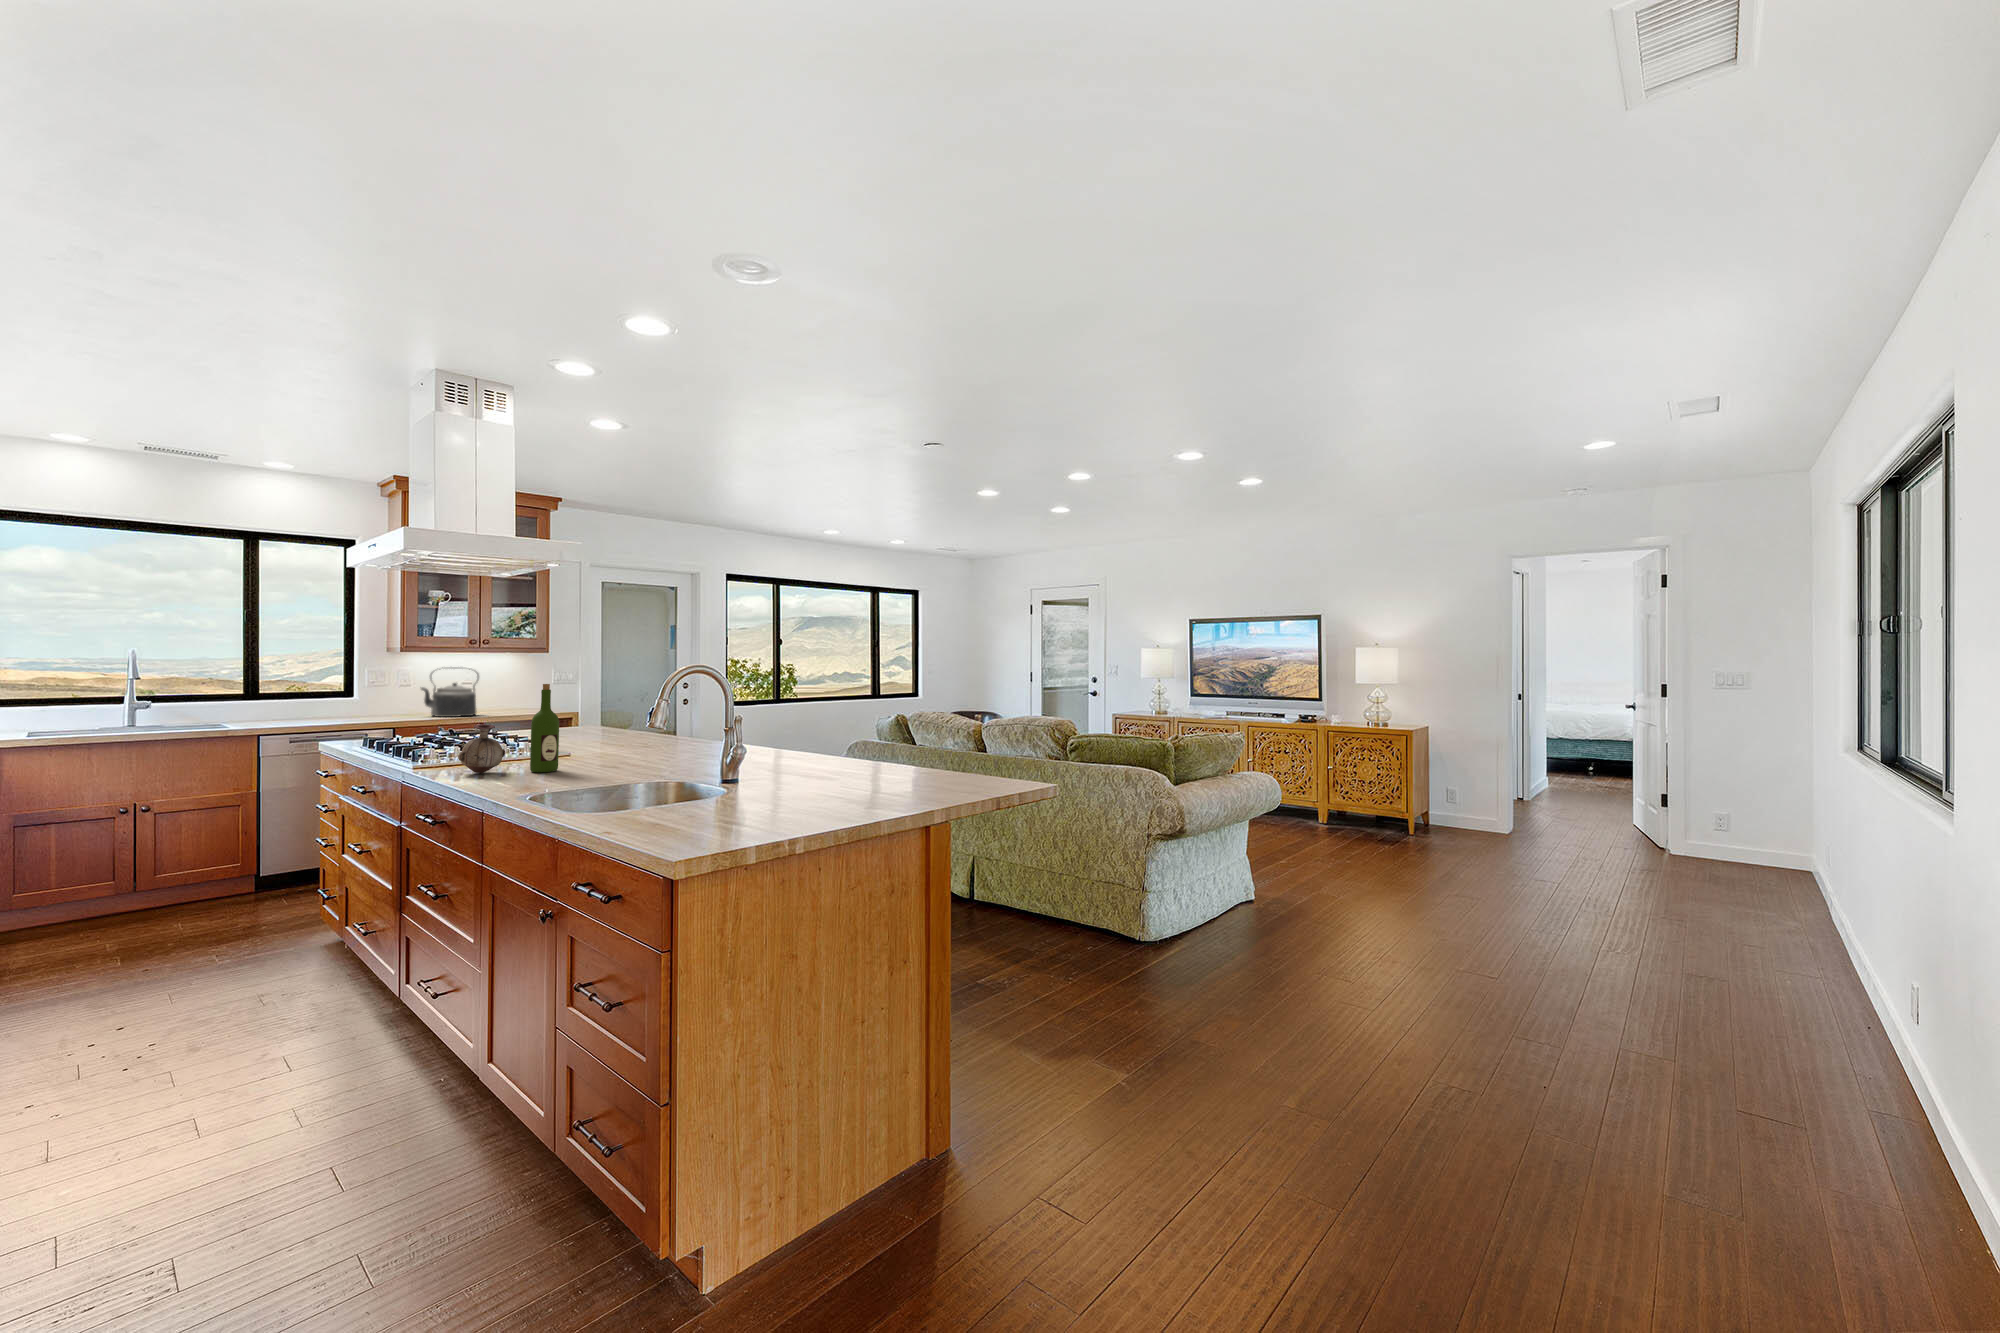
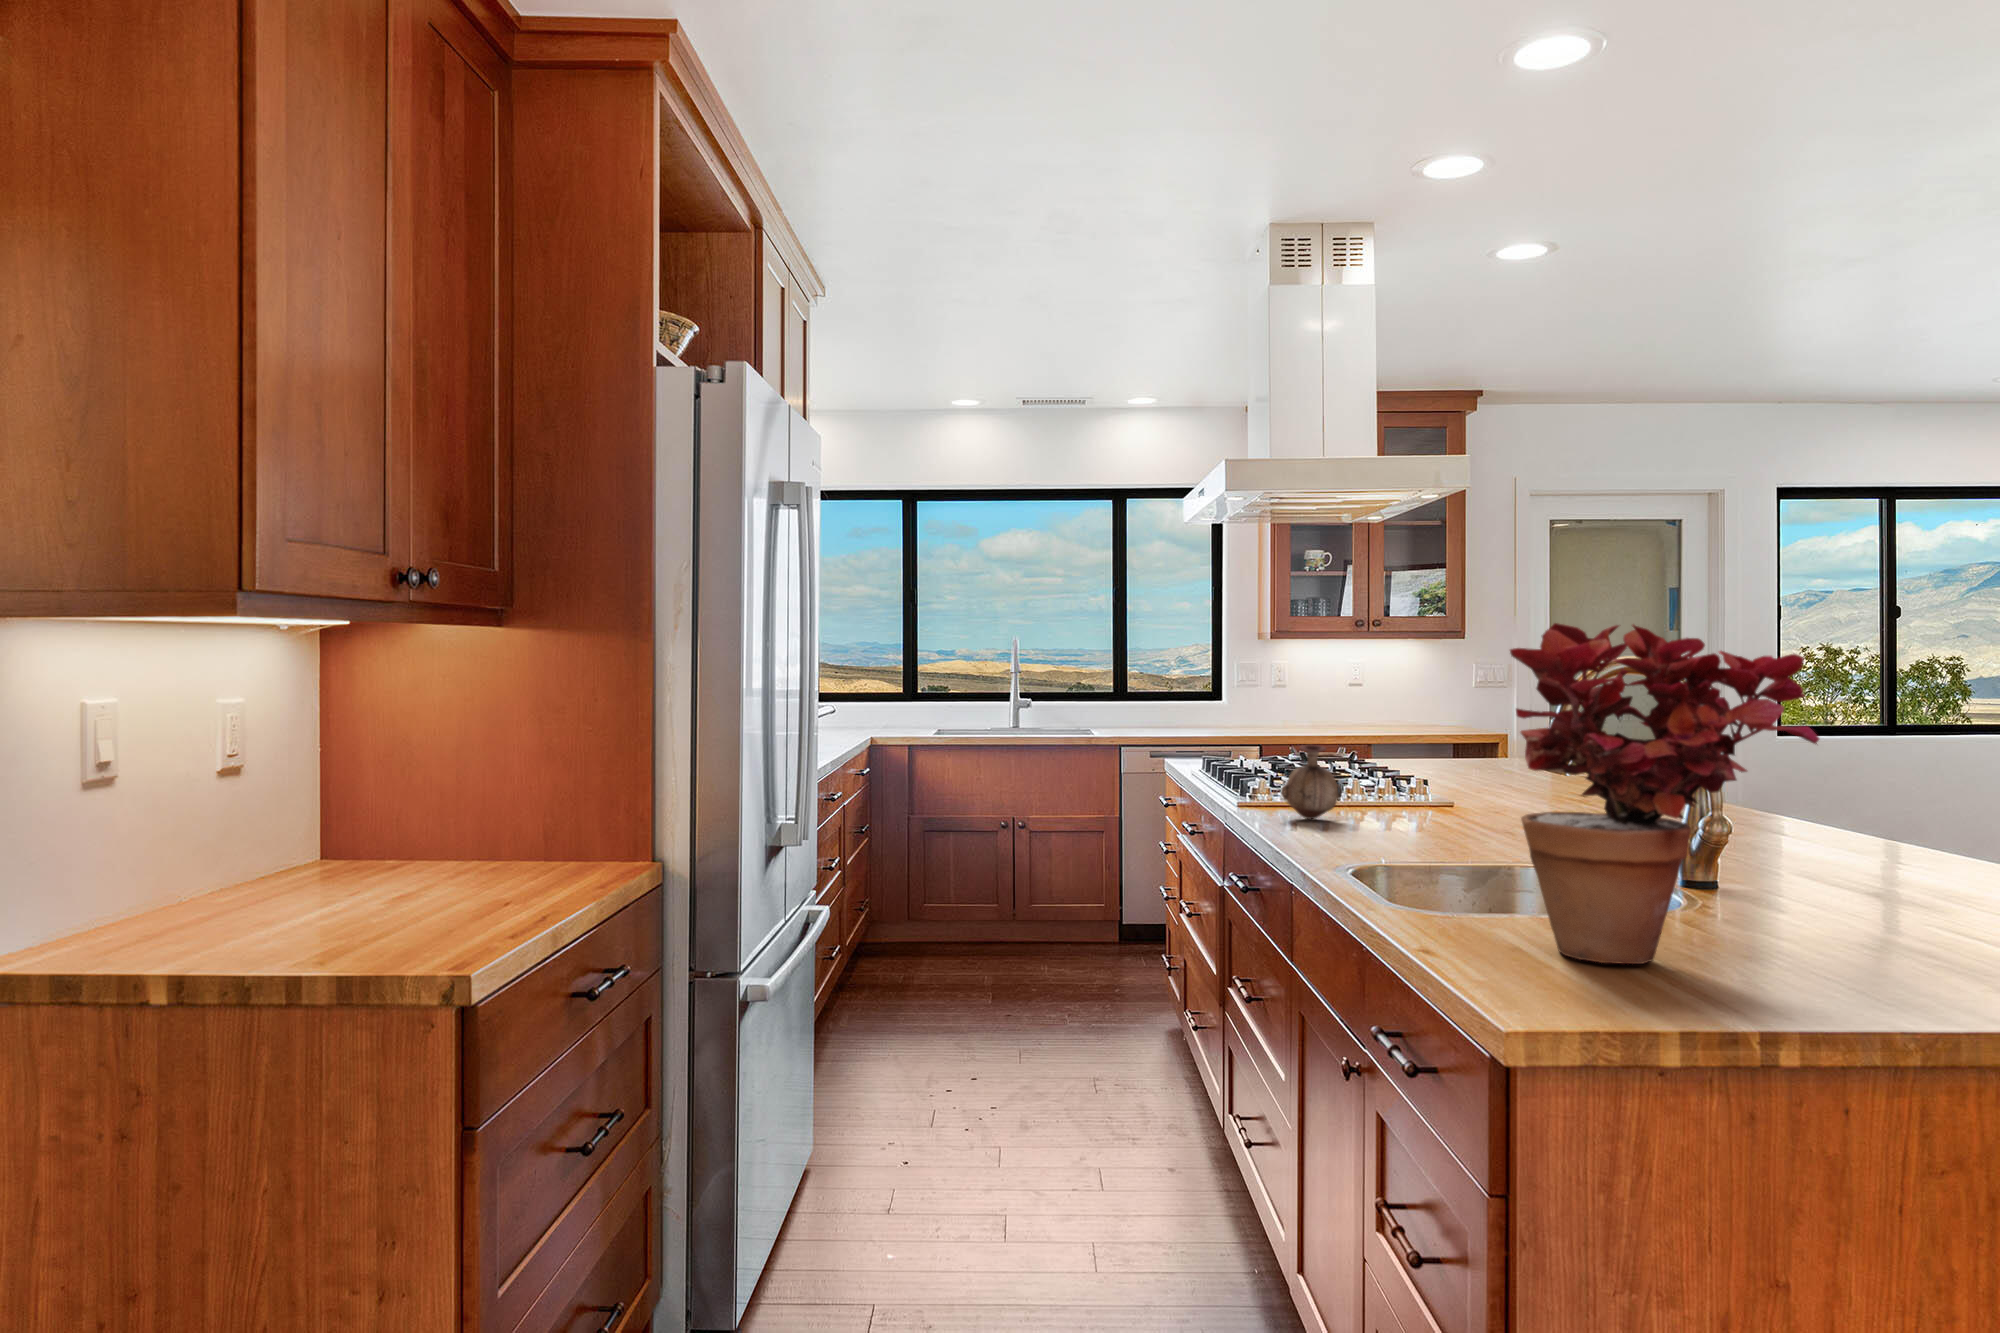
potted plant: none [667,661,794,824] -> present [1510,623,1819,964]
kettle: present [421,667,479,717] -> none [1301,668,1370,740]
wine bottle: present [530,684,559,772] -> none [1374,682,1414,828]

